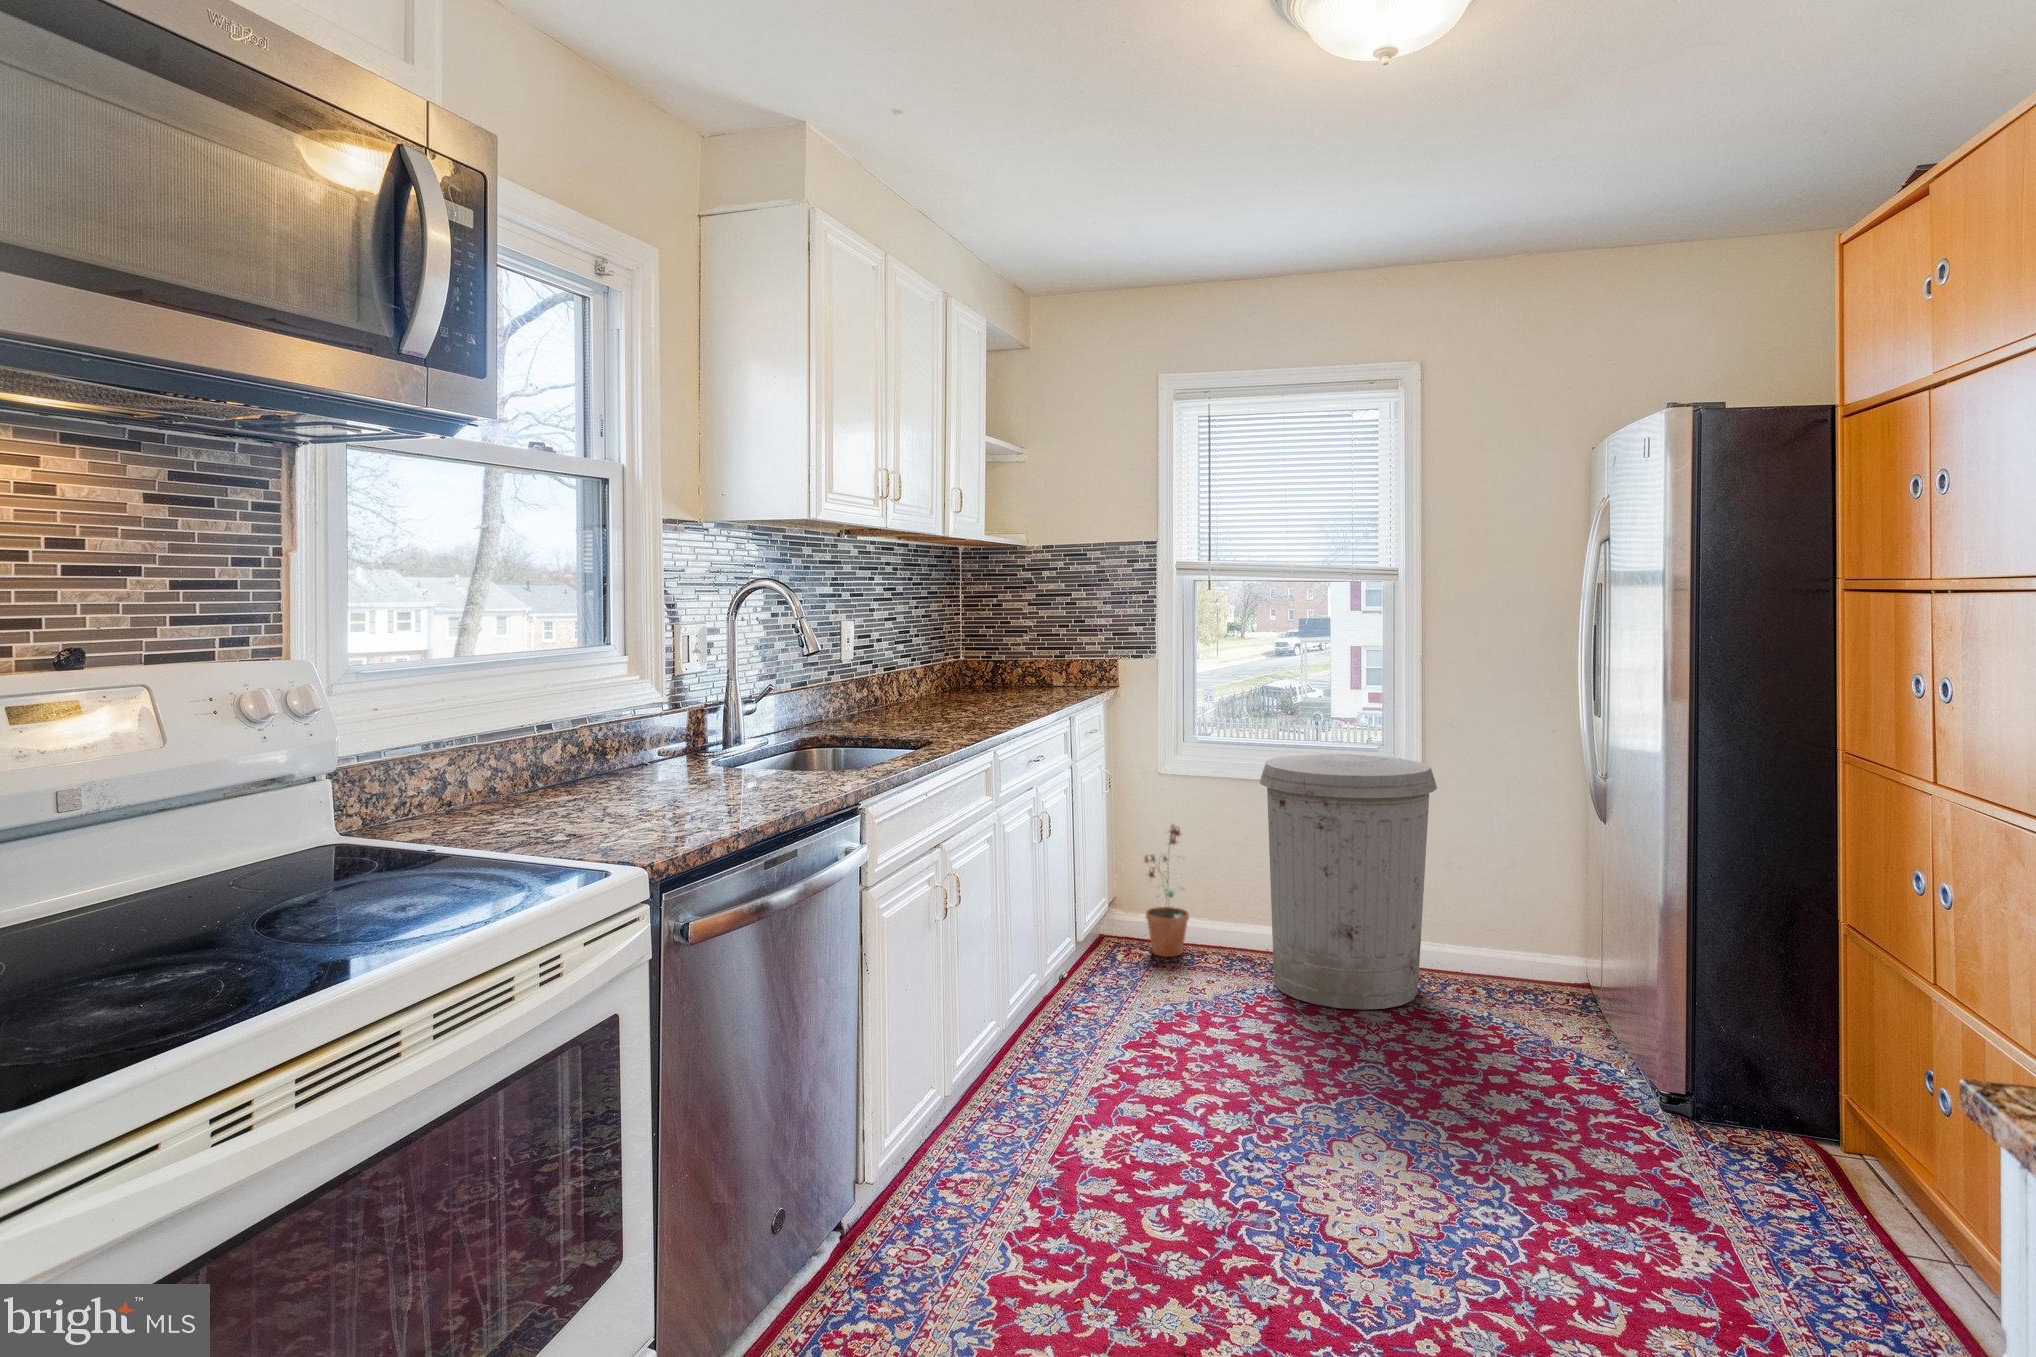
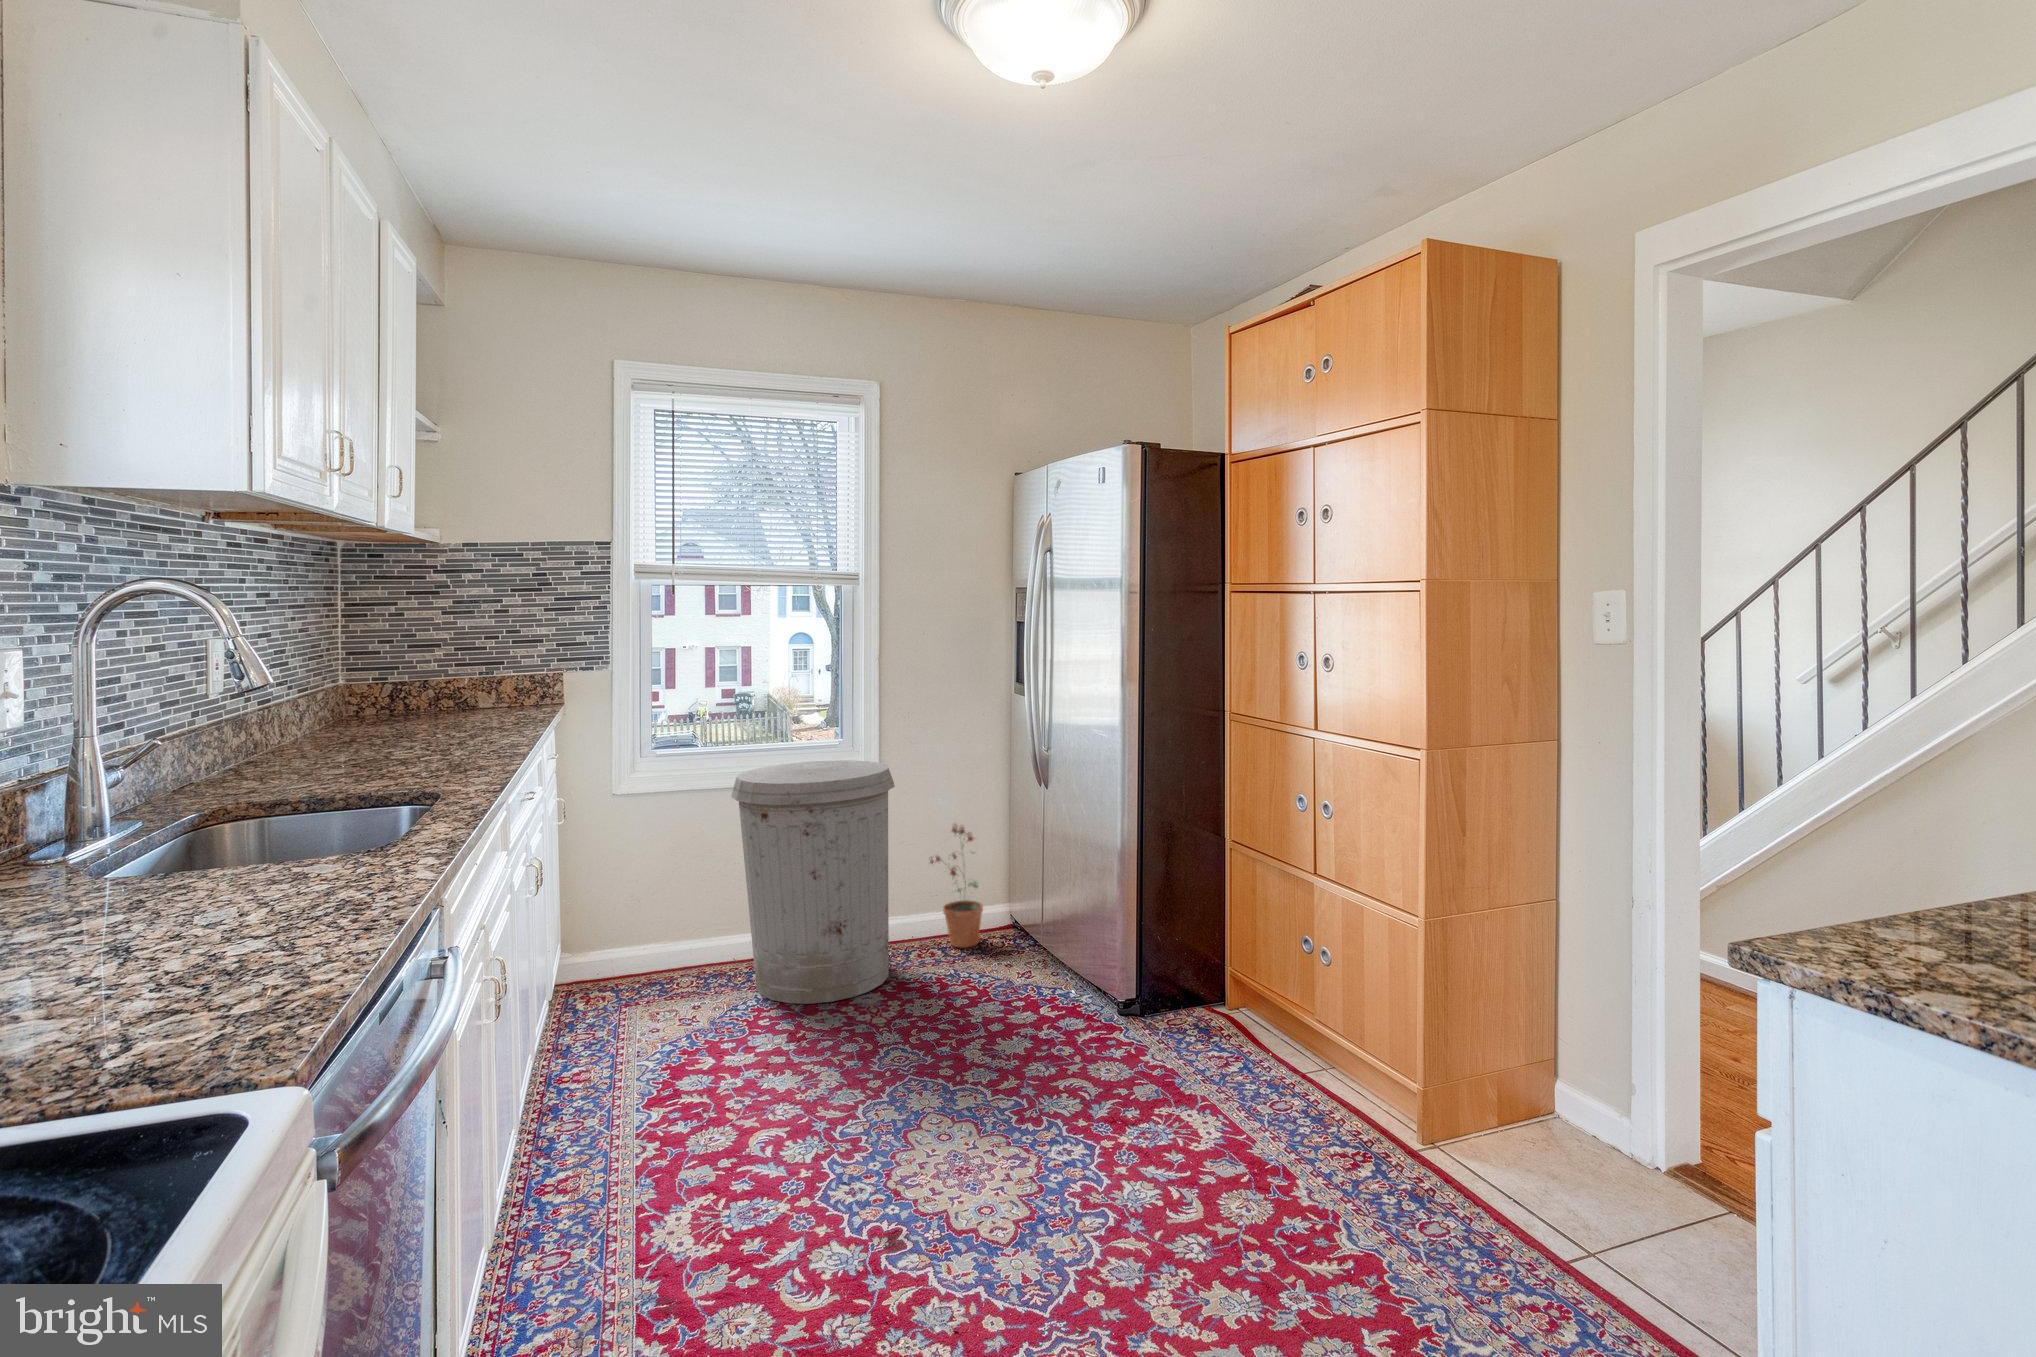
potted plant: present [1145,825,1189,957] -> present [930,824,983,948]

